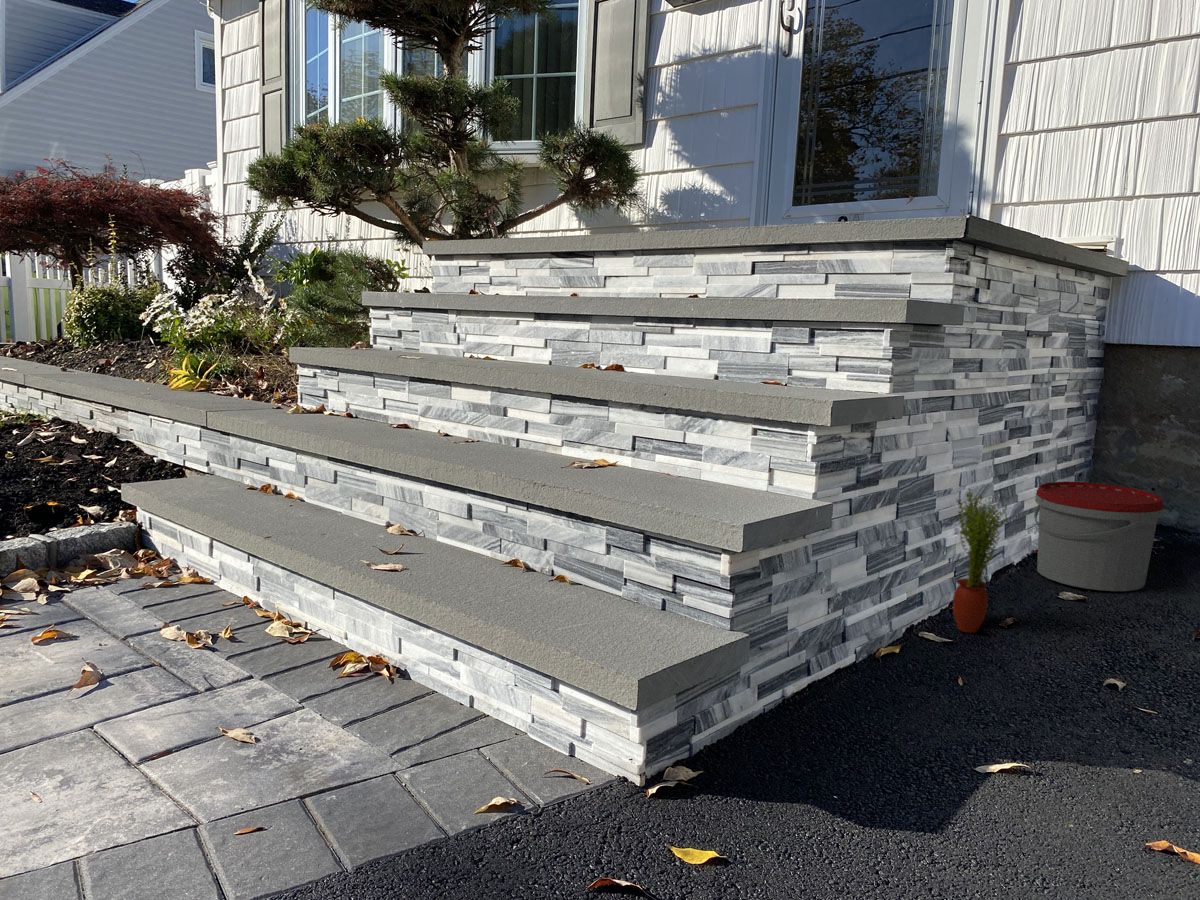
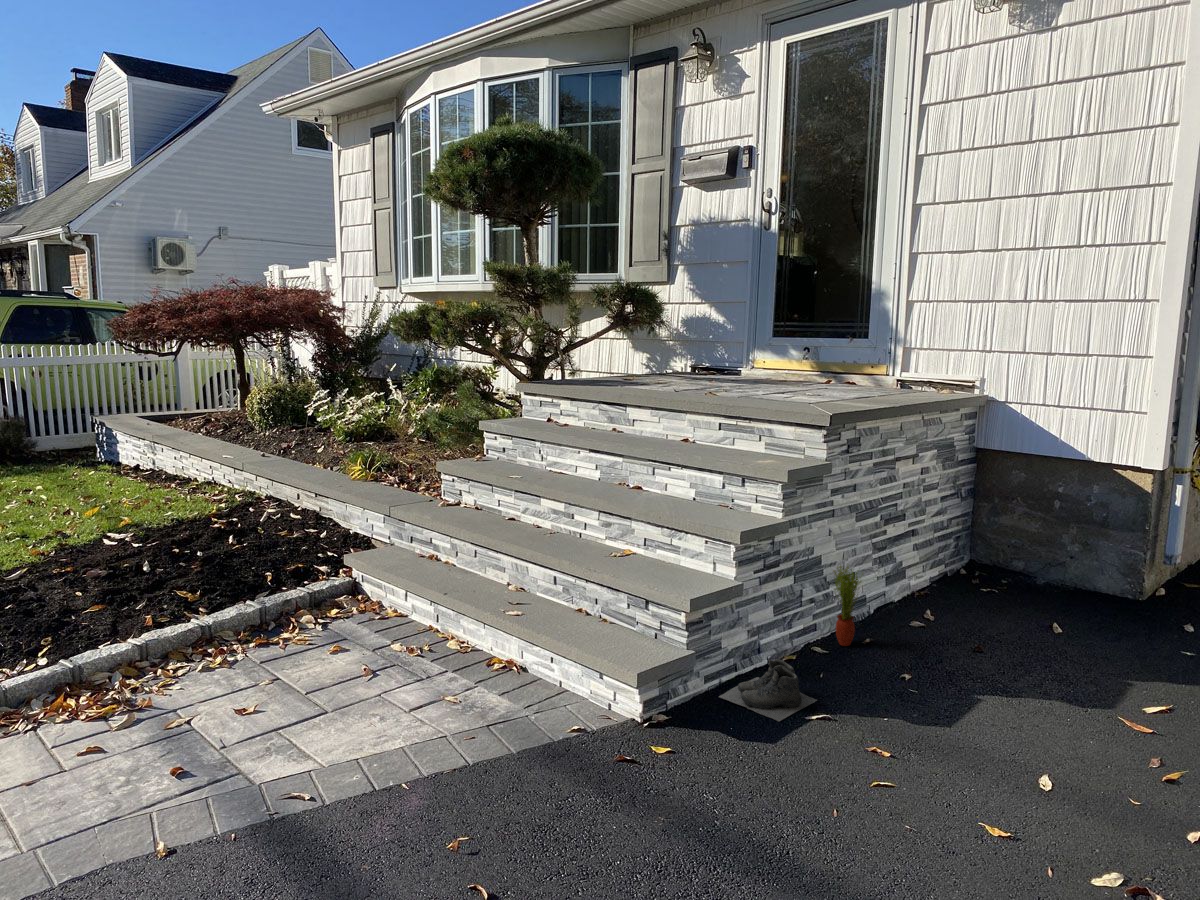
bucket: present [1034,482,1164,591] -> none [902,549,975,620]
boots: none [784,653,979,782] -> present [719,659,817,722]

